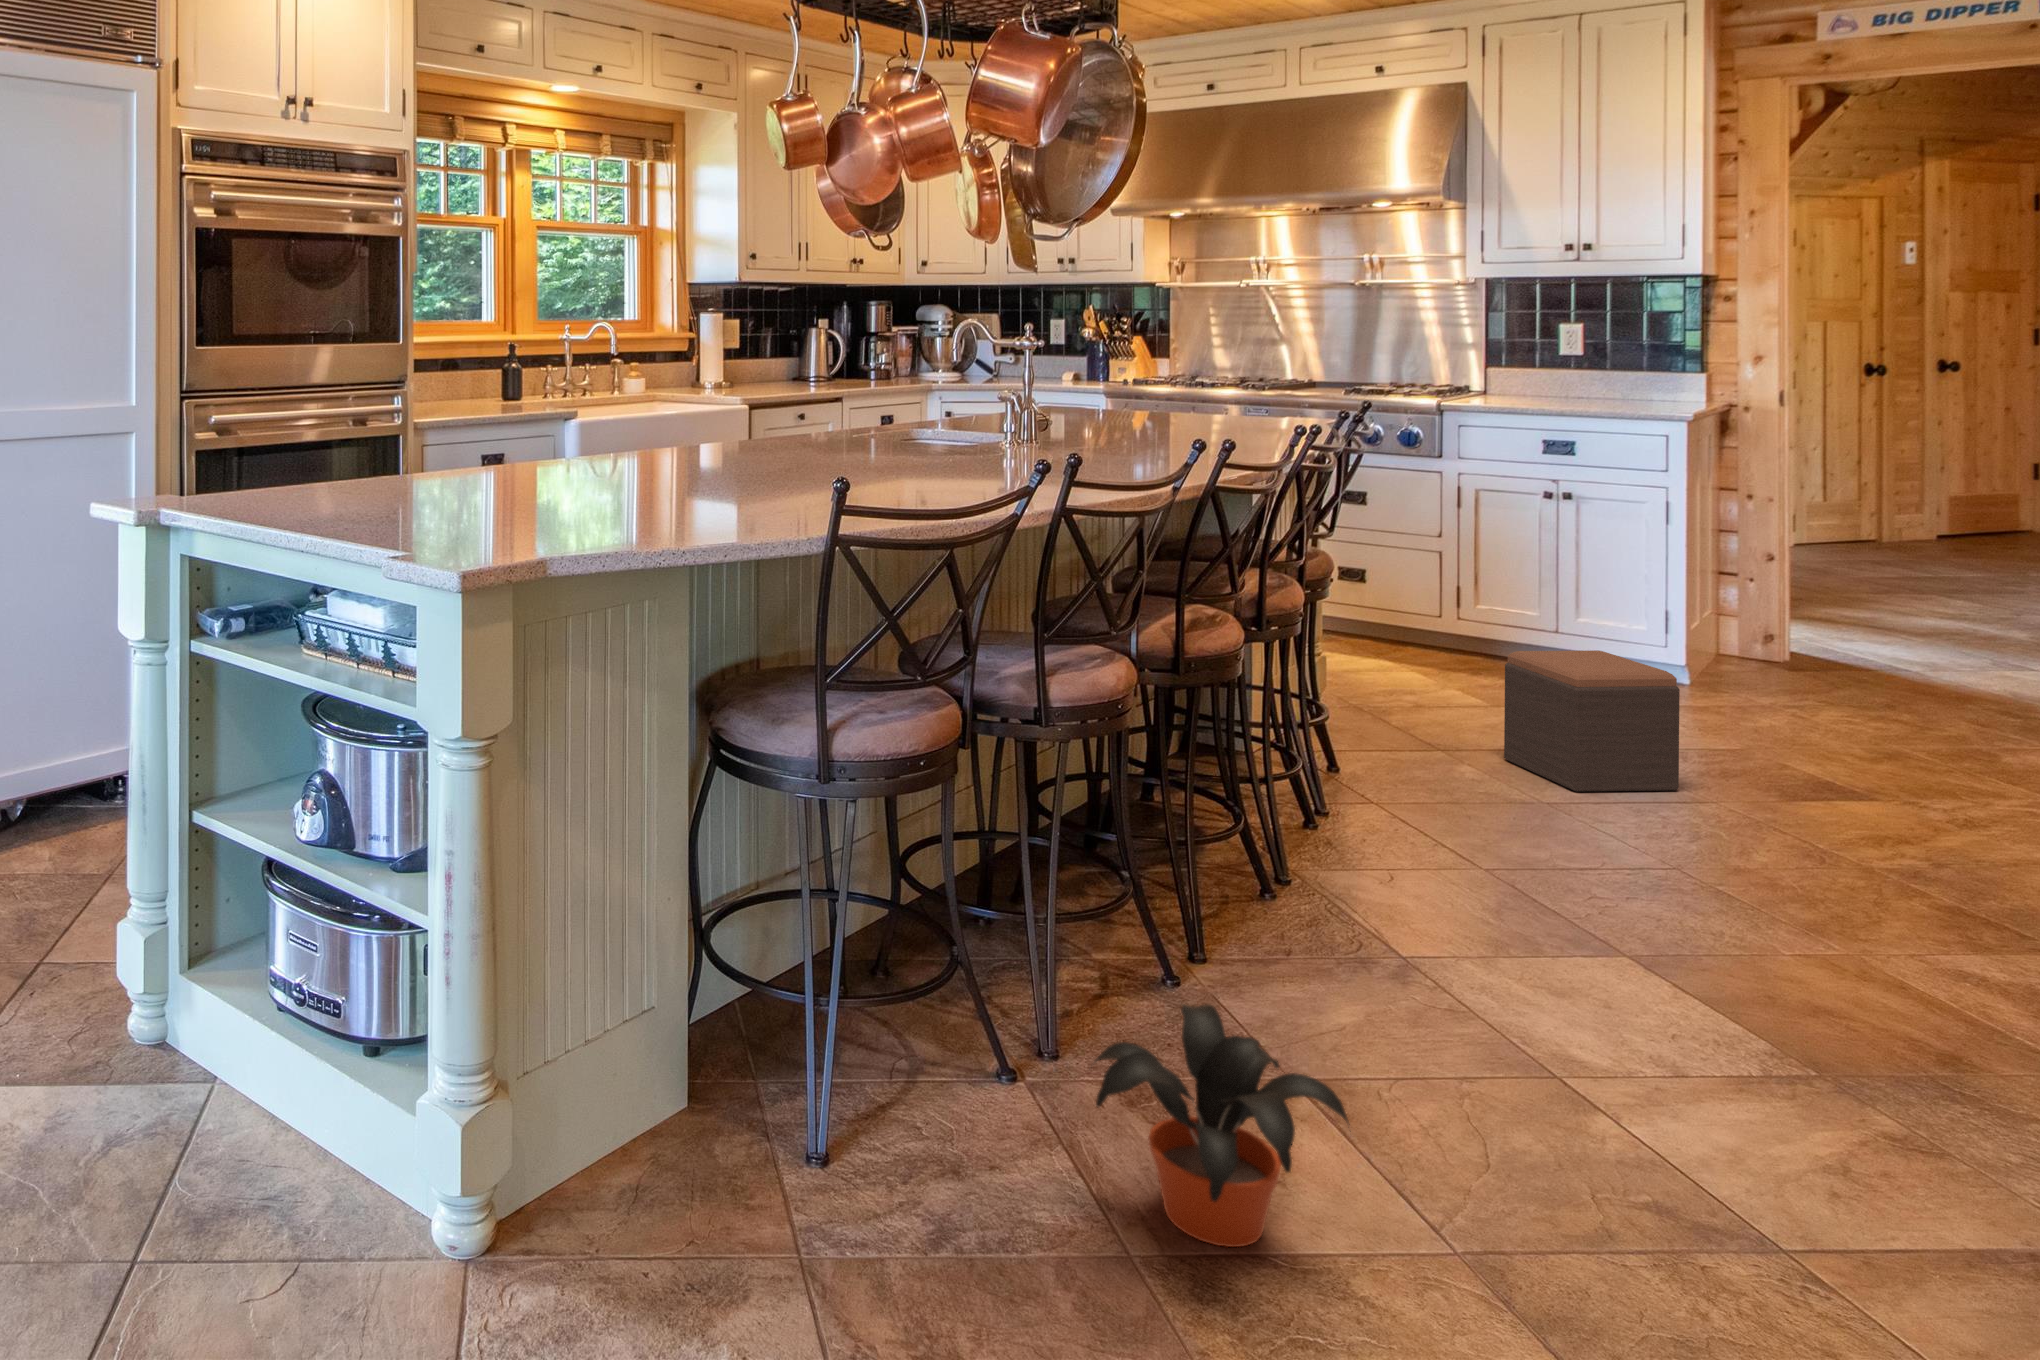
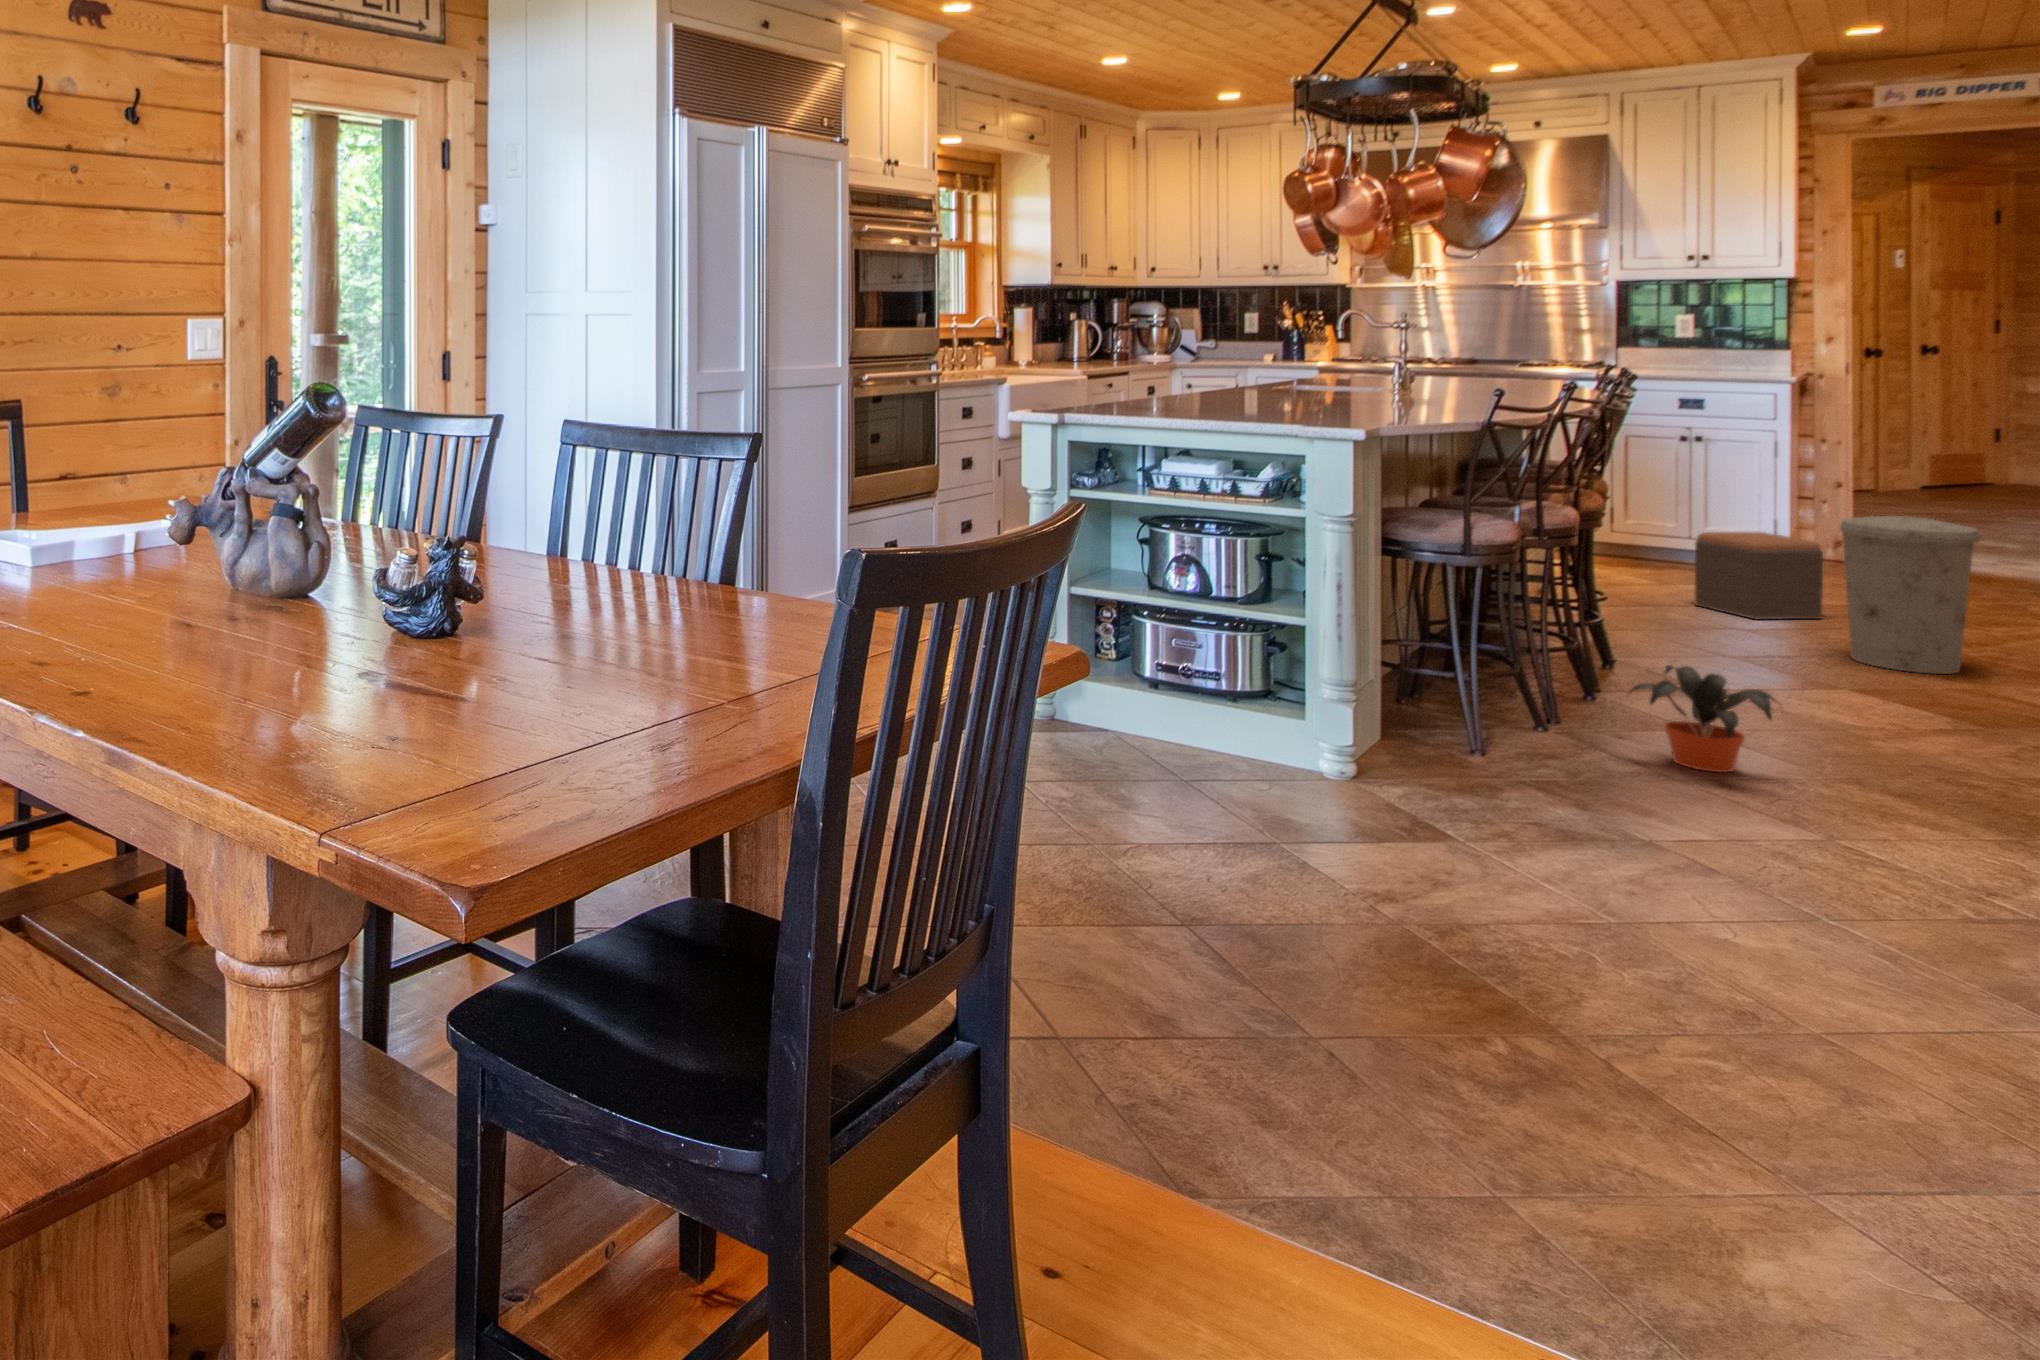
trash can: none [1657,655,1869,928] -> present [1840,516,1980,674]

